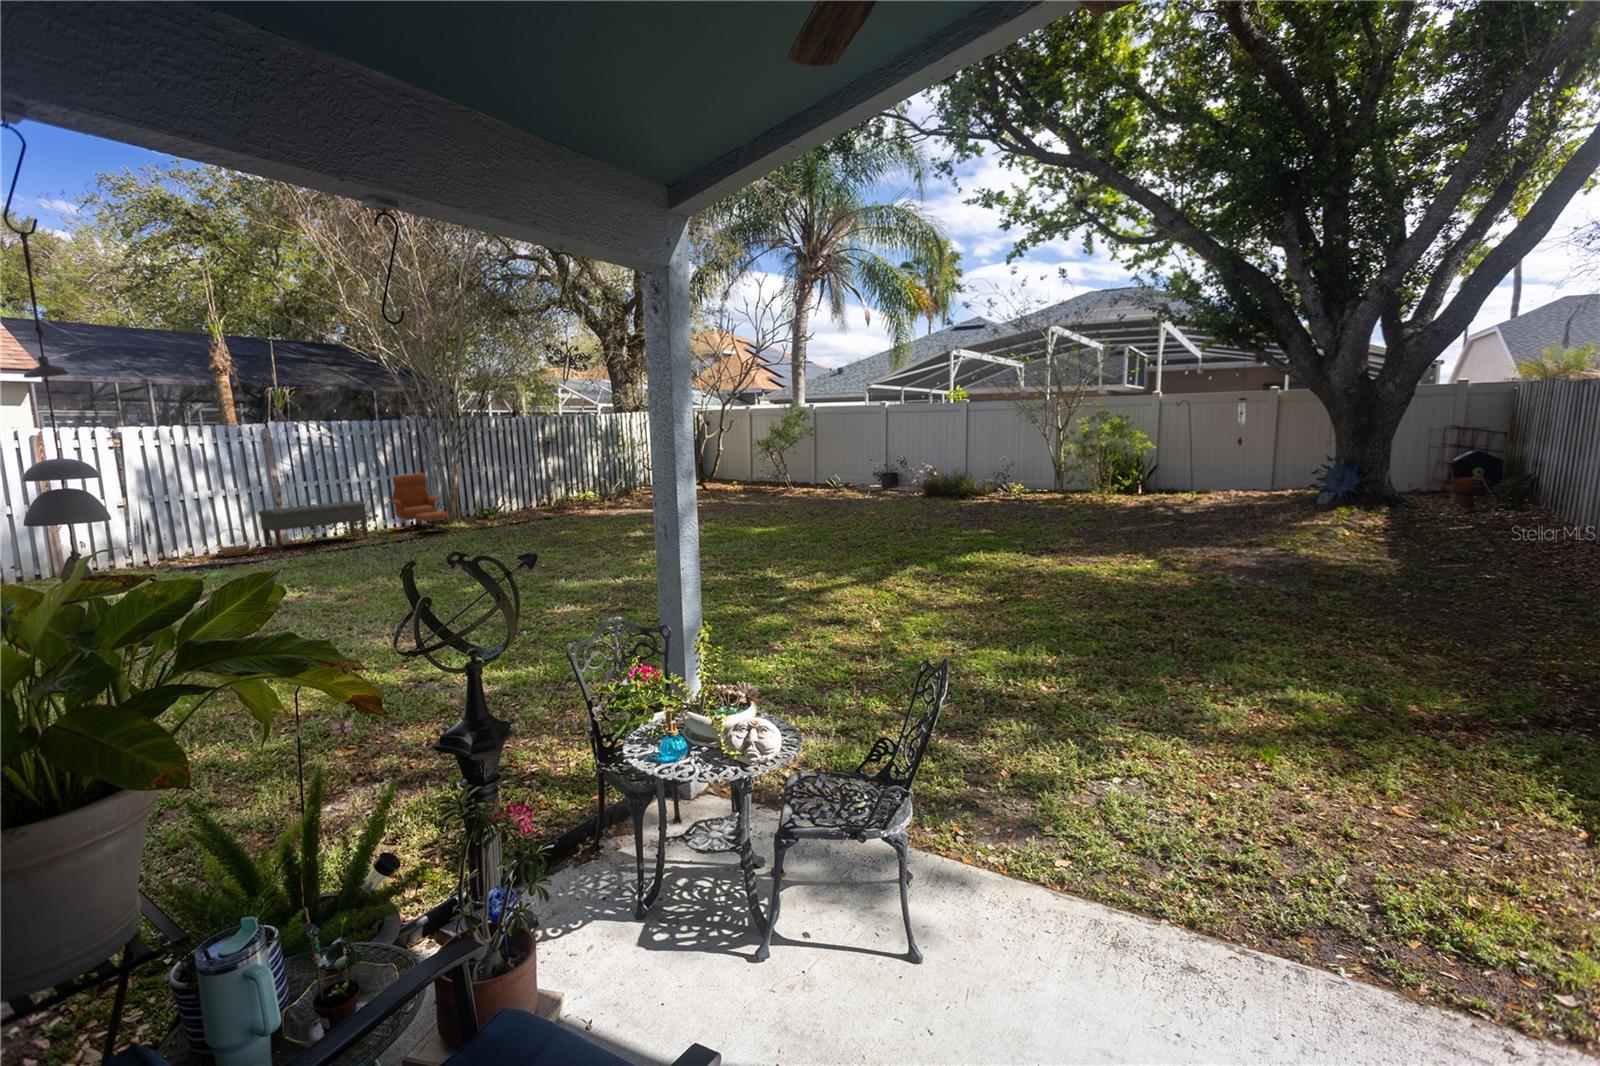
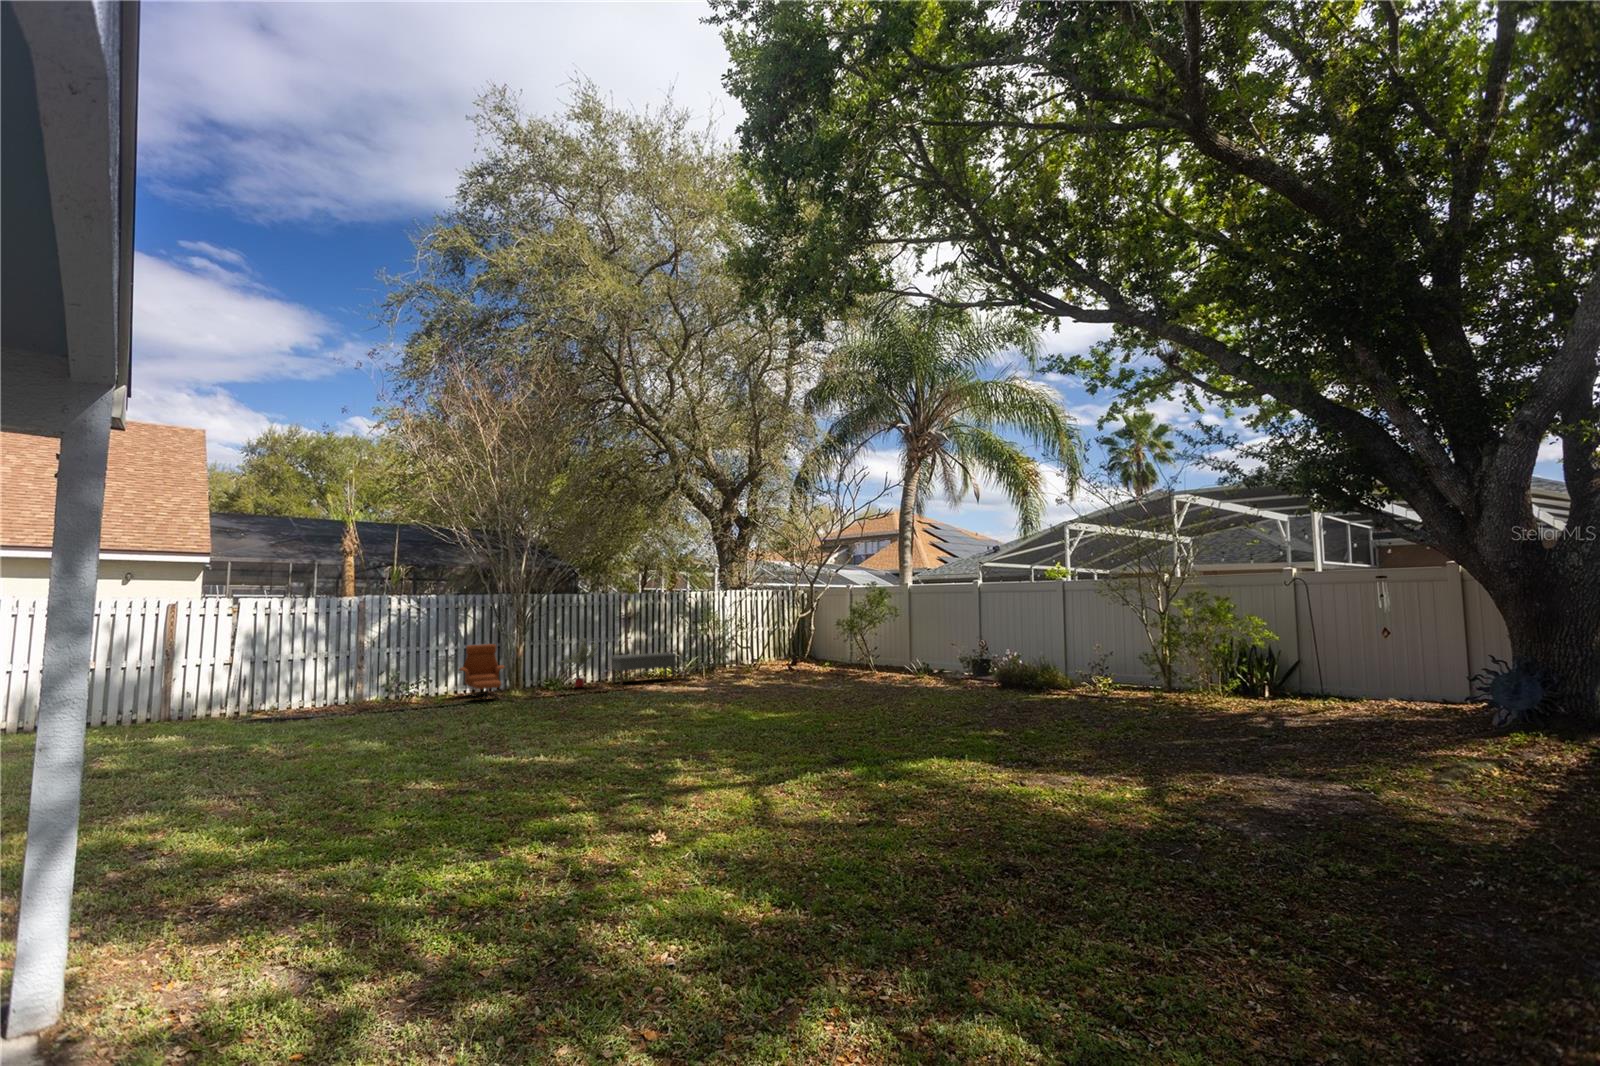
potted tree: none [490,464,528,516] -> present [562,640,599,688]
bench: present [258,501,368,550] -> present [611,652,676,684]
basket: present [217,529,250,557] -> none [296,687,325,712]

